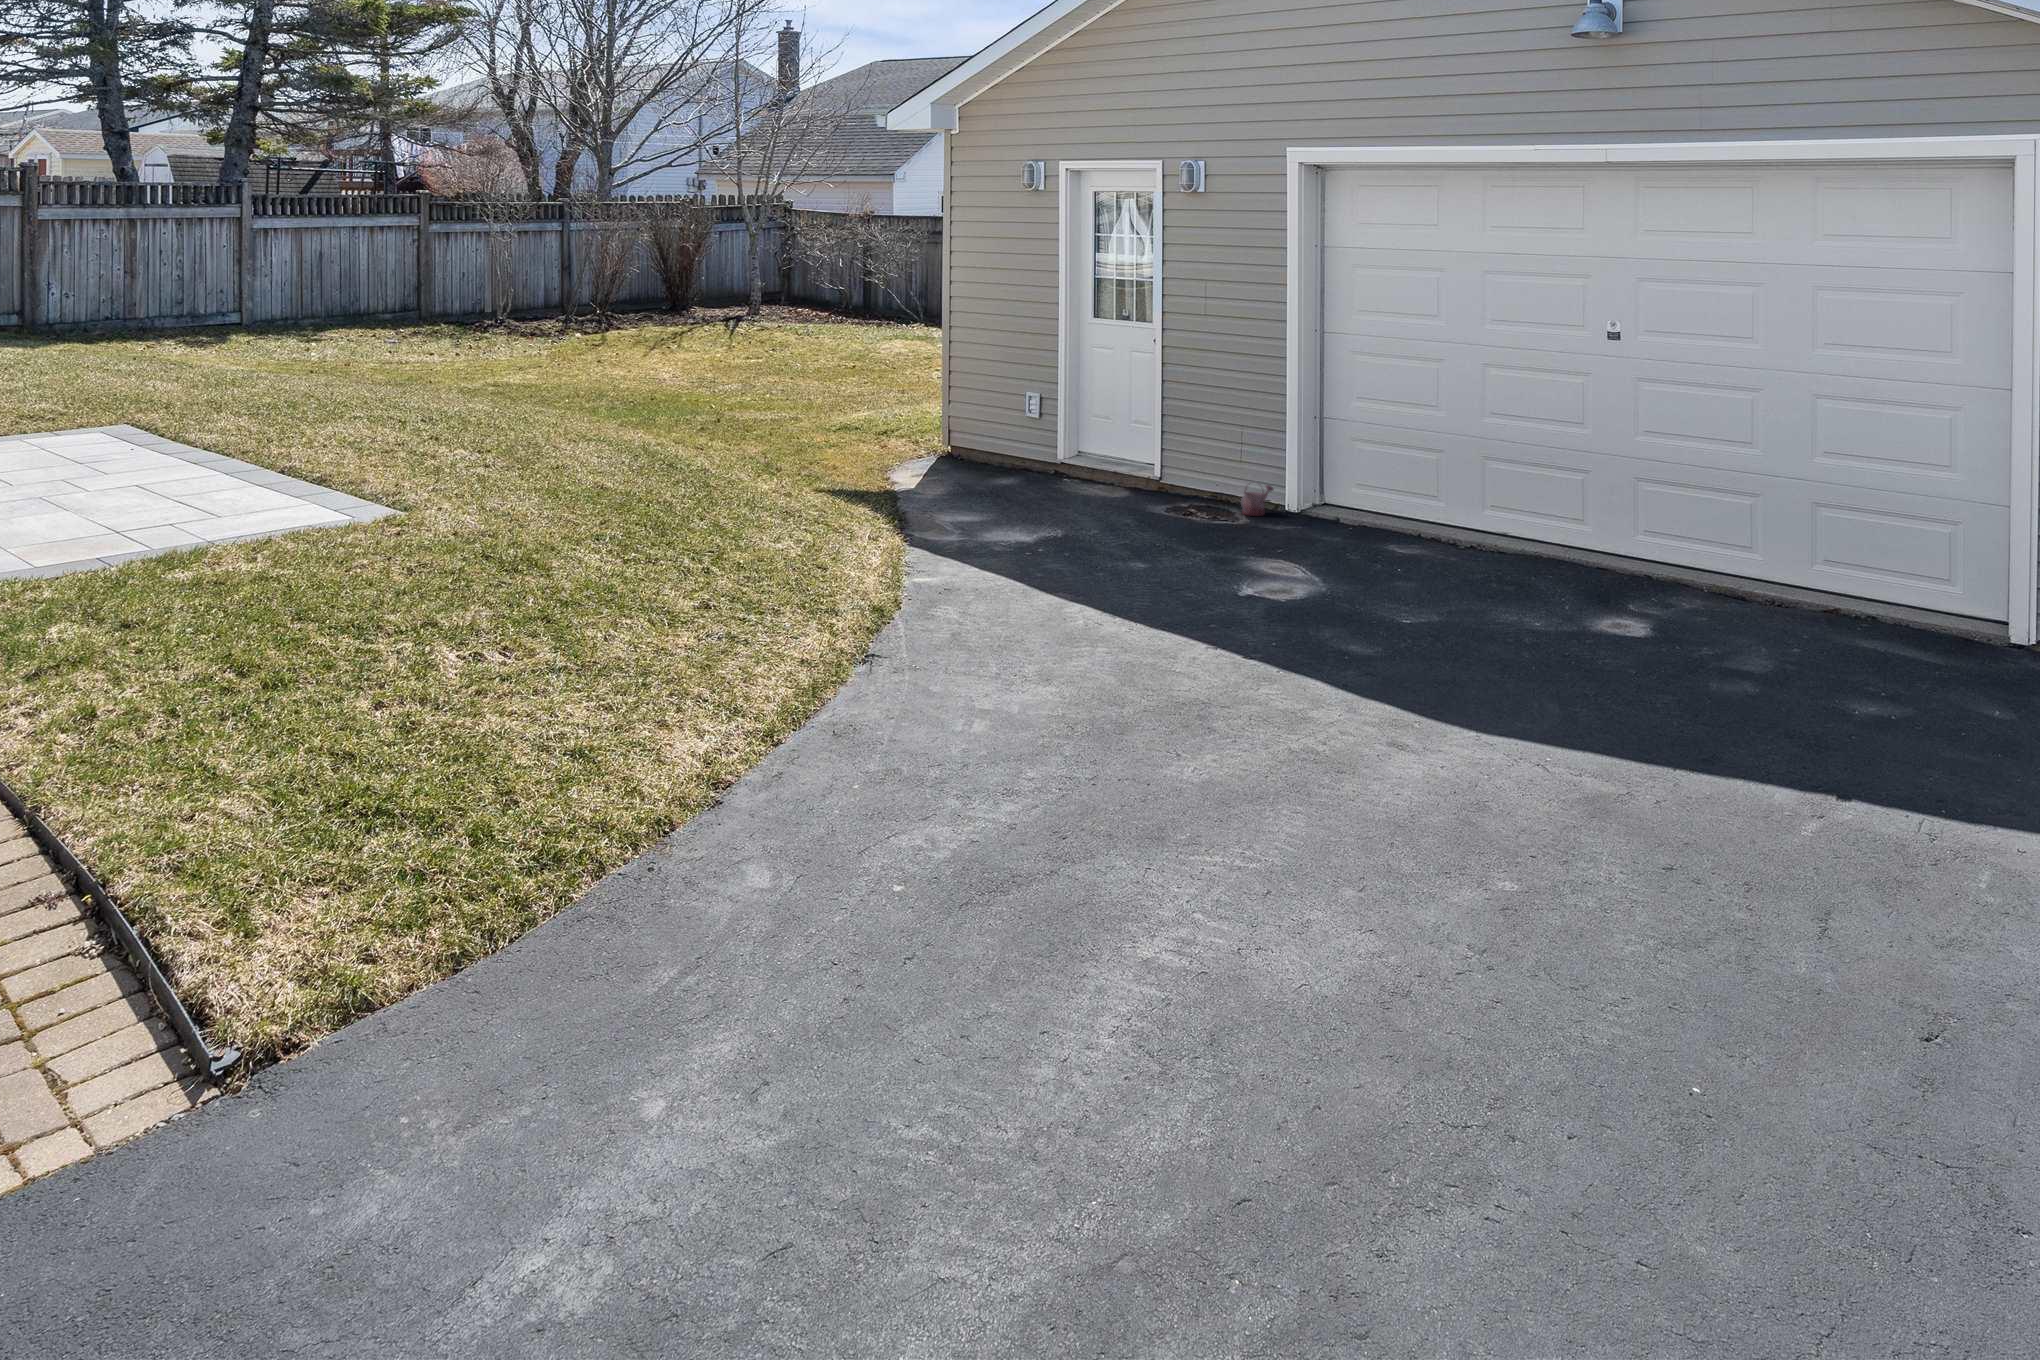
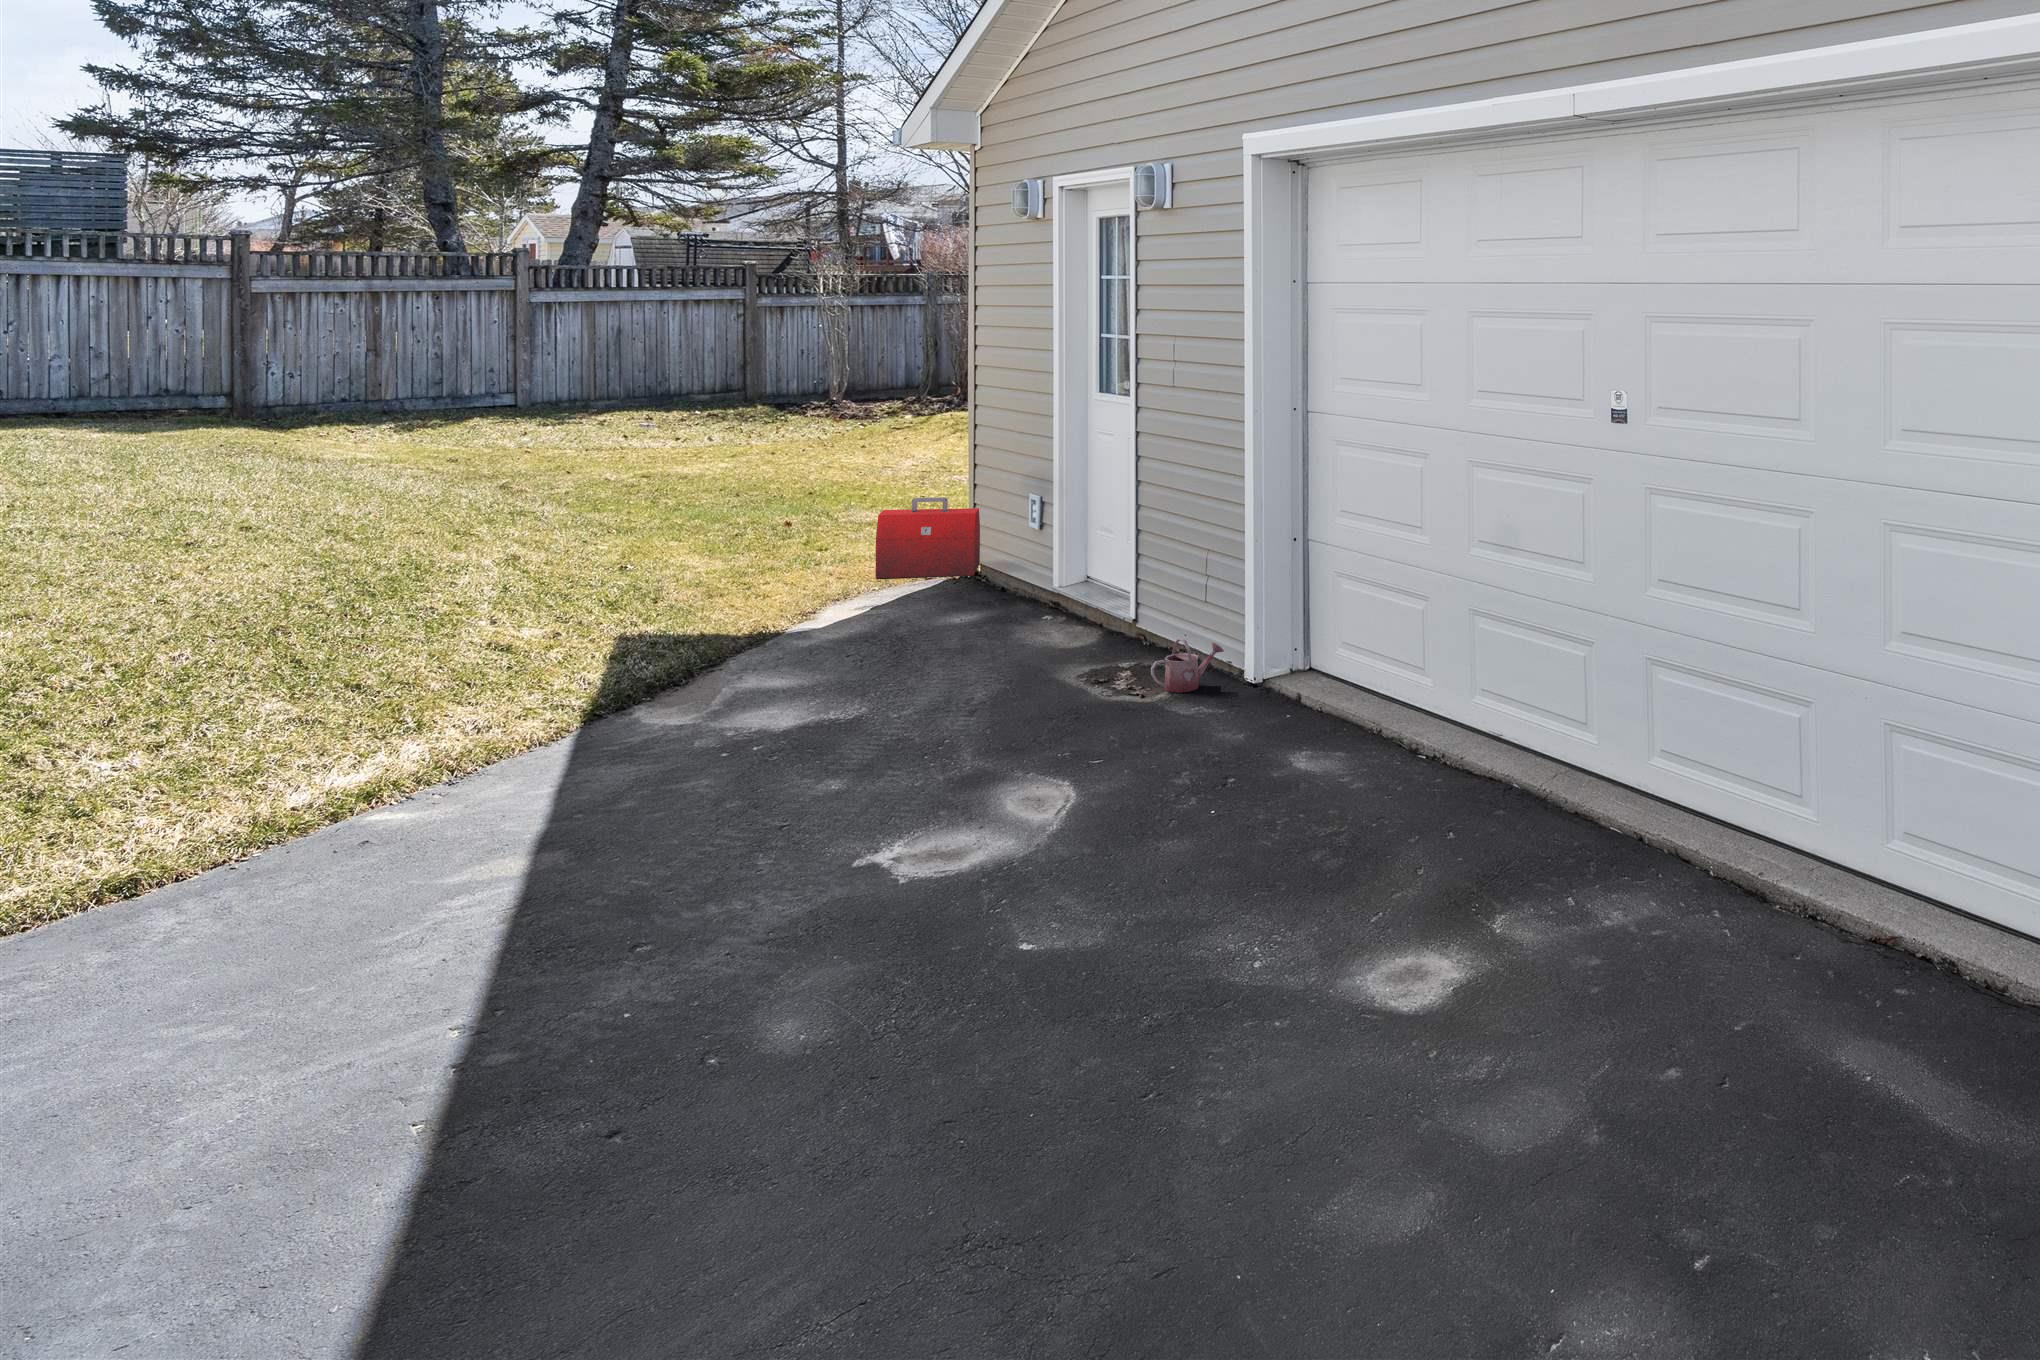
toolbox: none [887,395,966,455] -> present [875,497,980,578]

